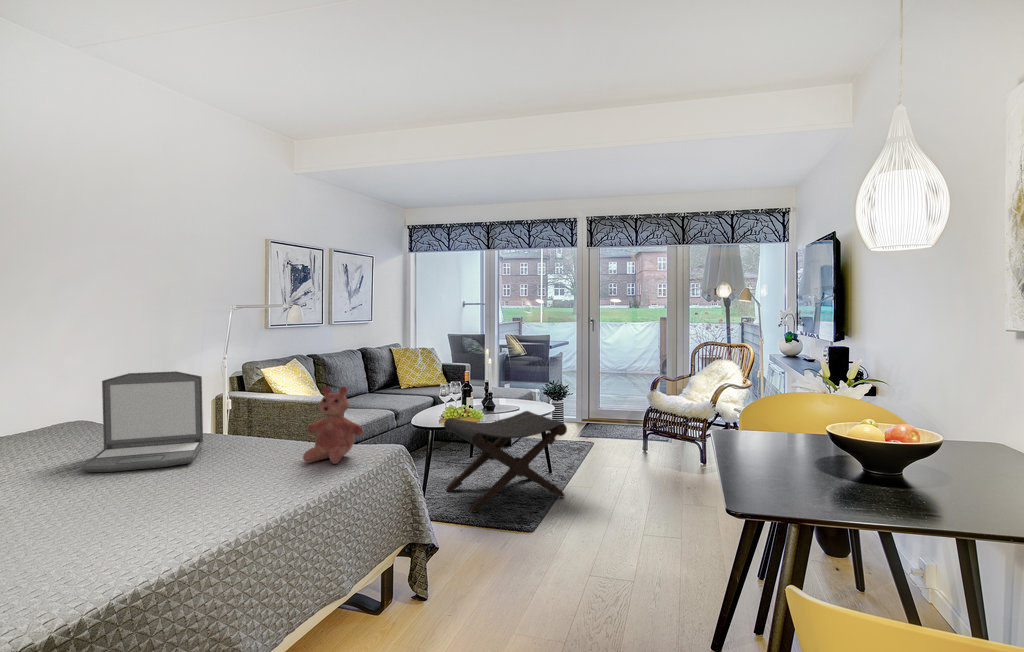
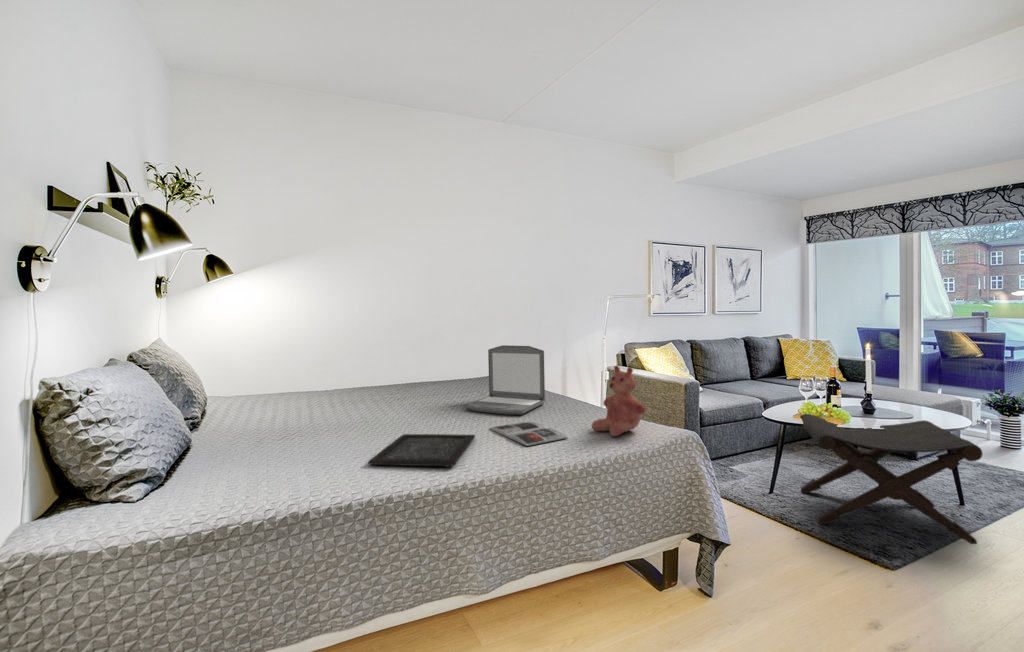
magazine: none [164,467,287,493] -> present [490,421,567,446]
tray: none [29,496,188,569] -> present [368,434,475,466]

